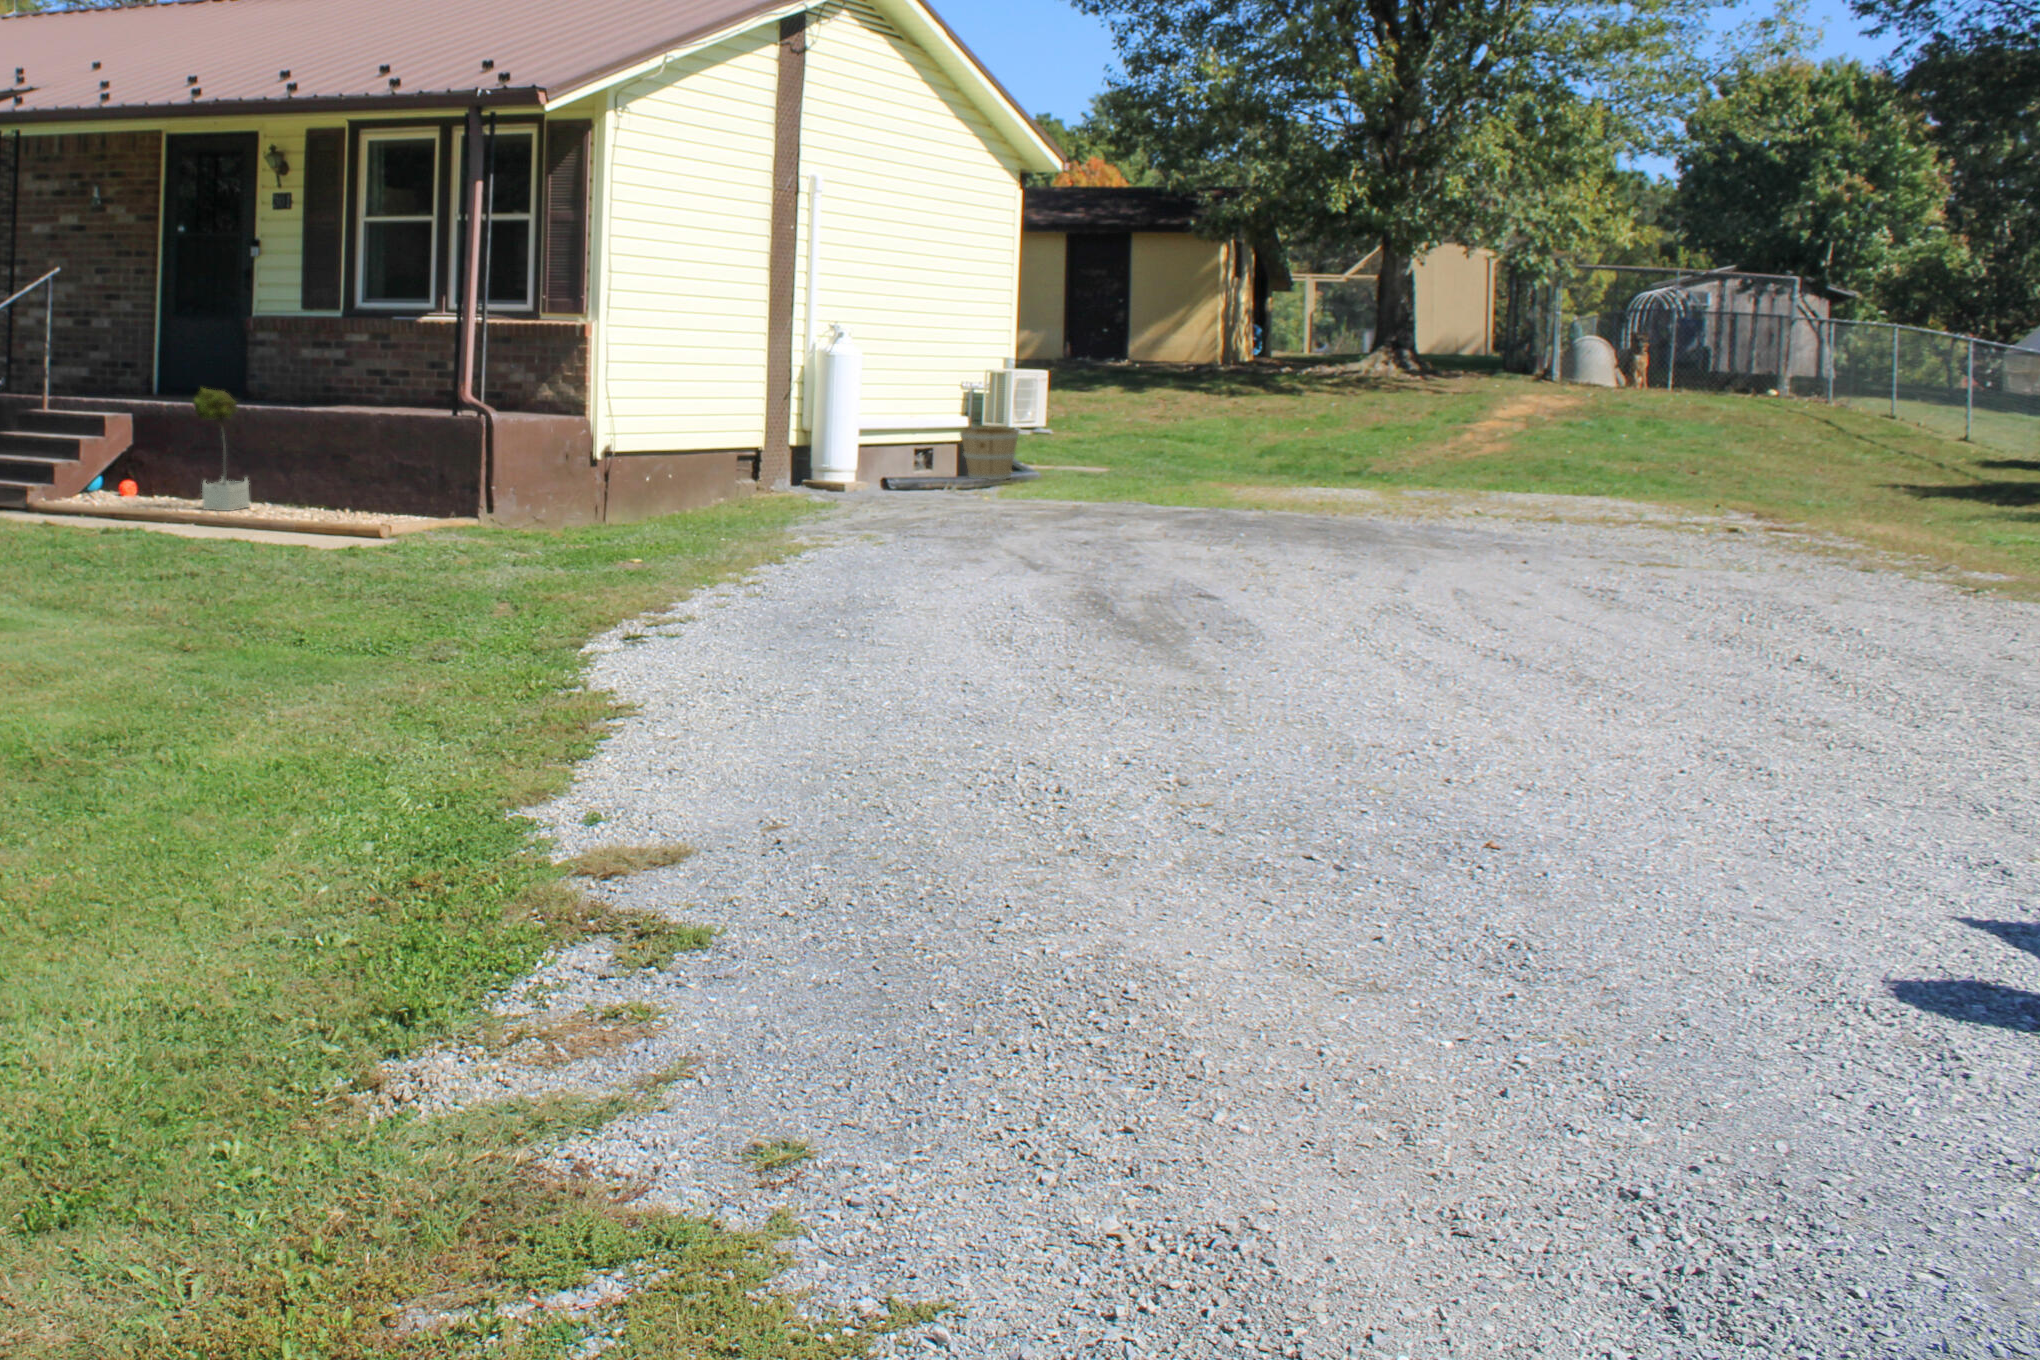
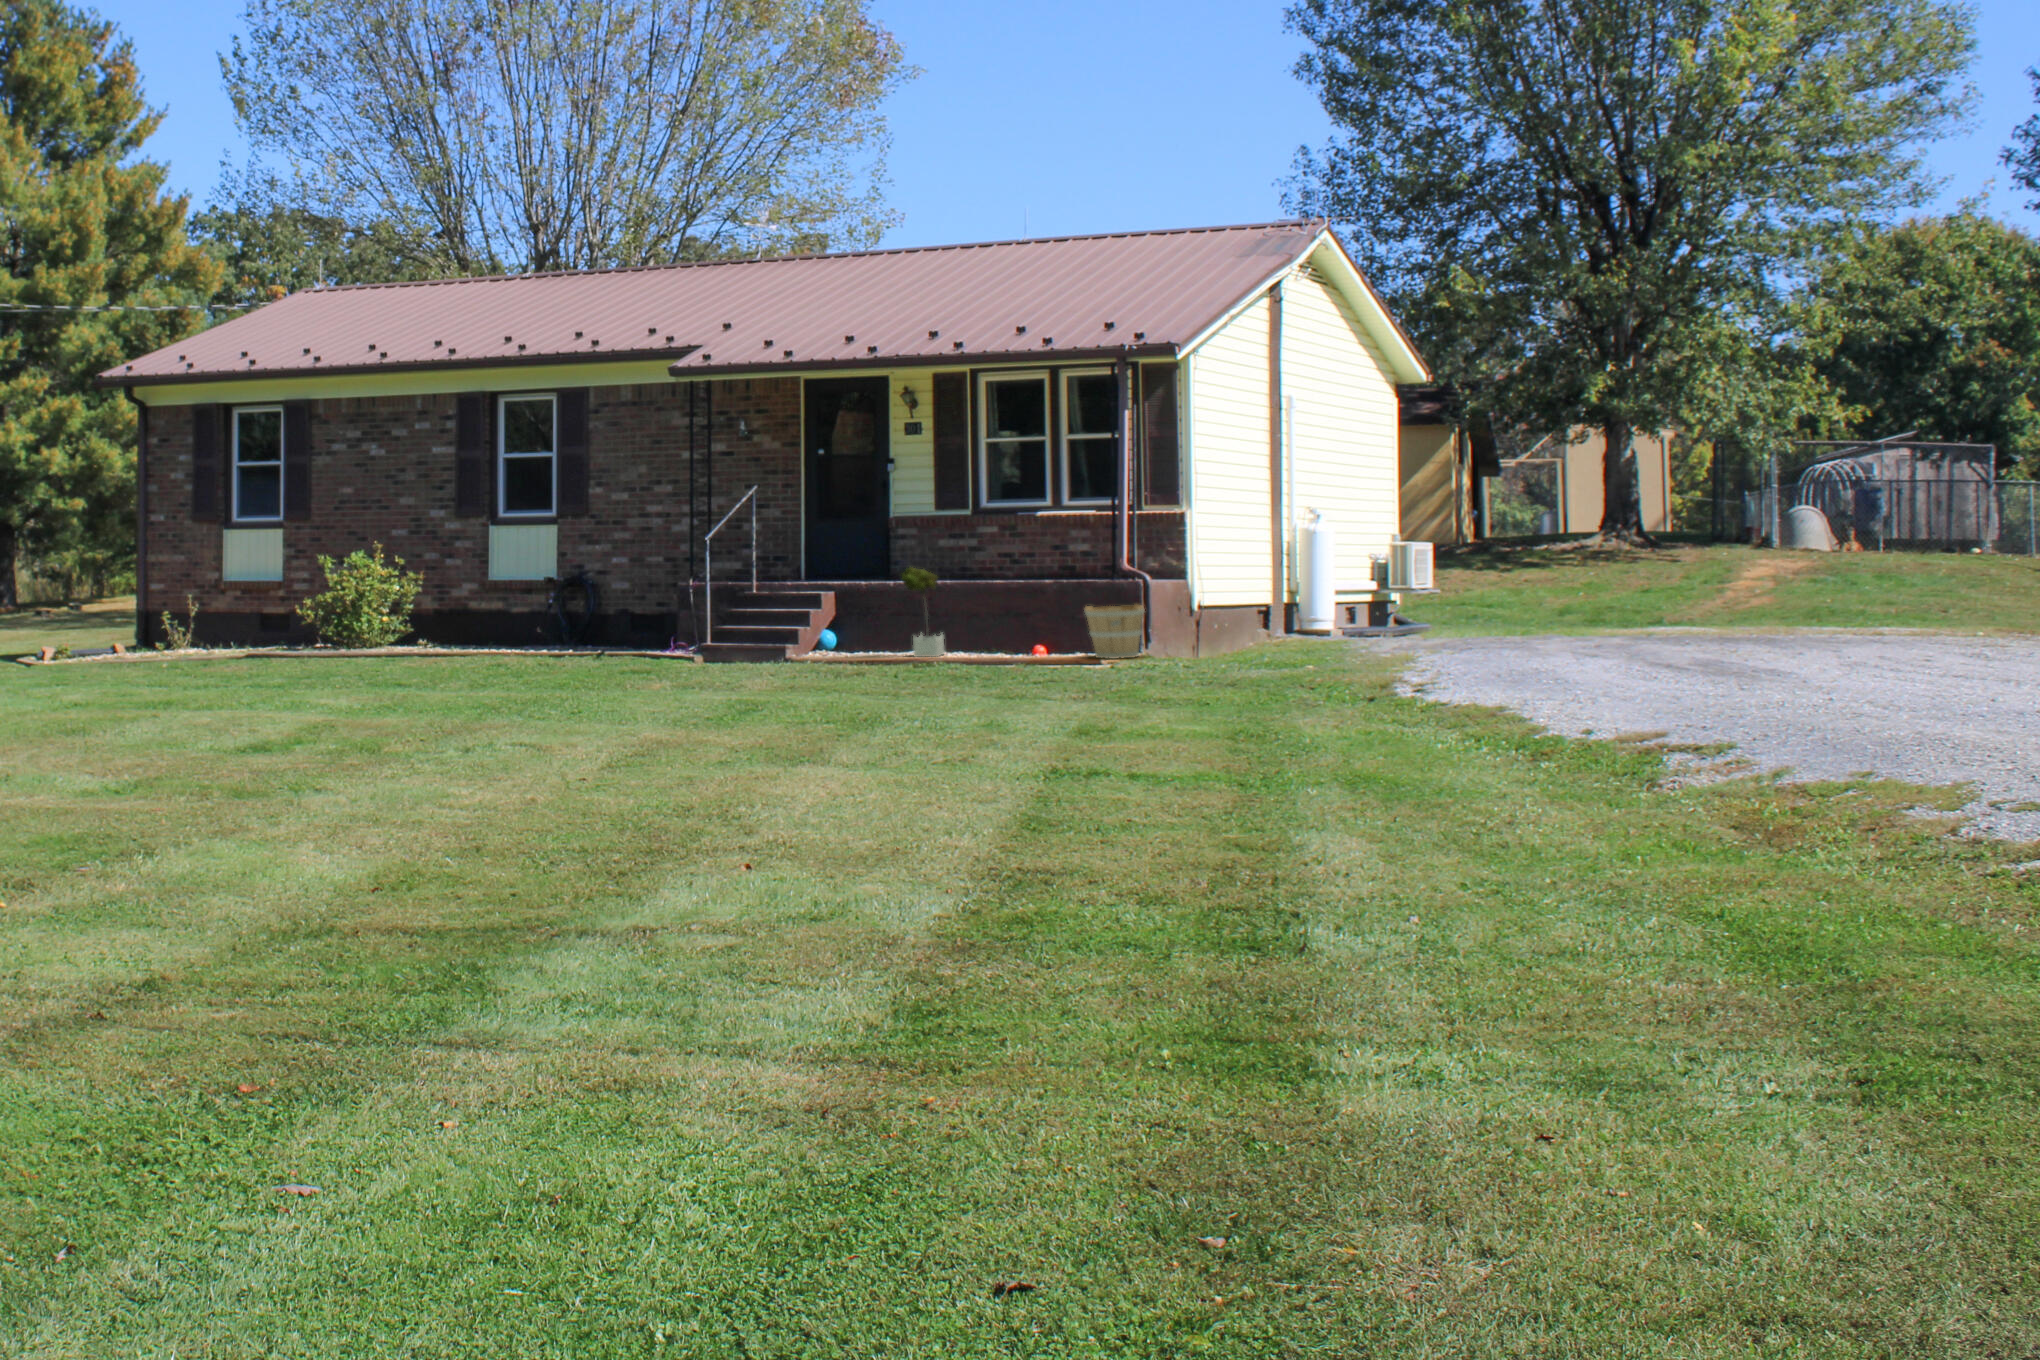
wooden bucket: present [960,426,1019,480] -> present [1085,605,1144,659]

